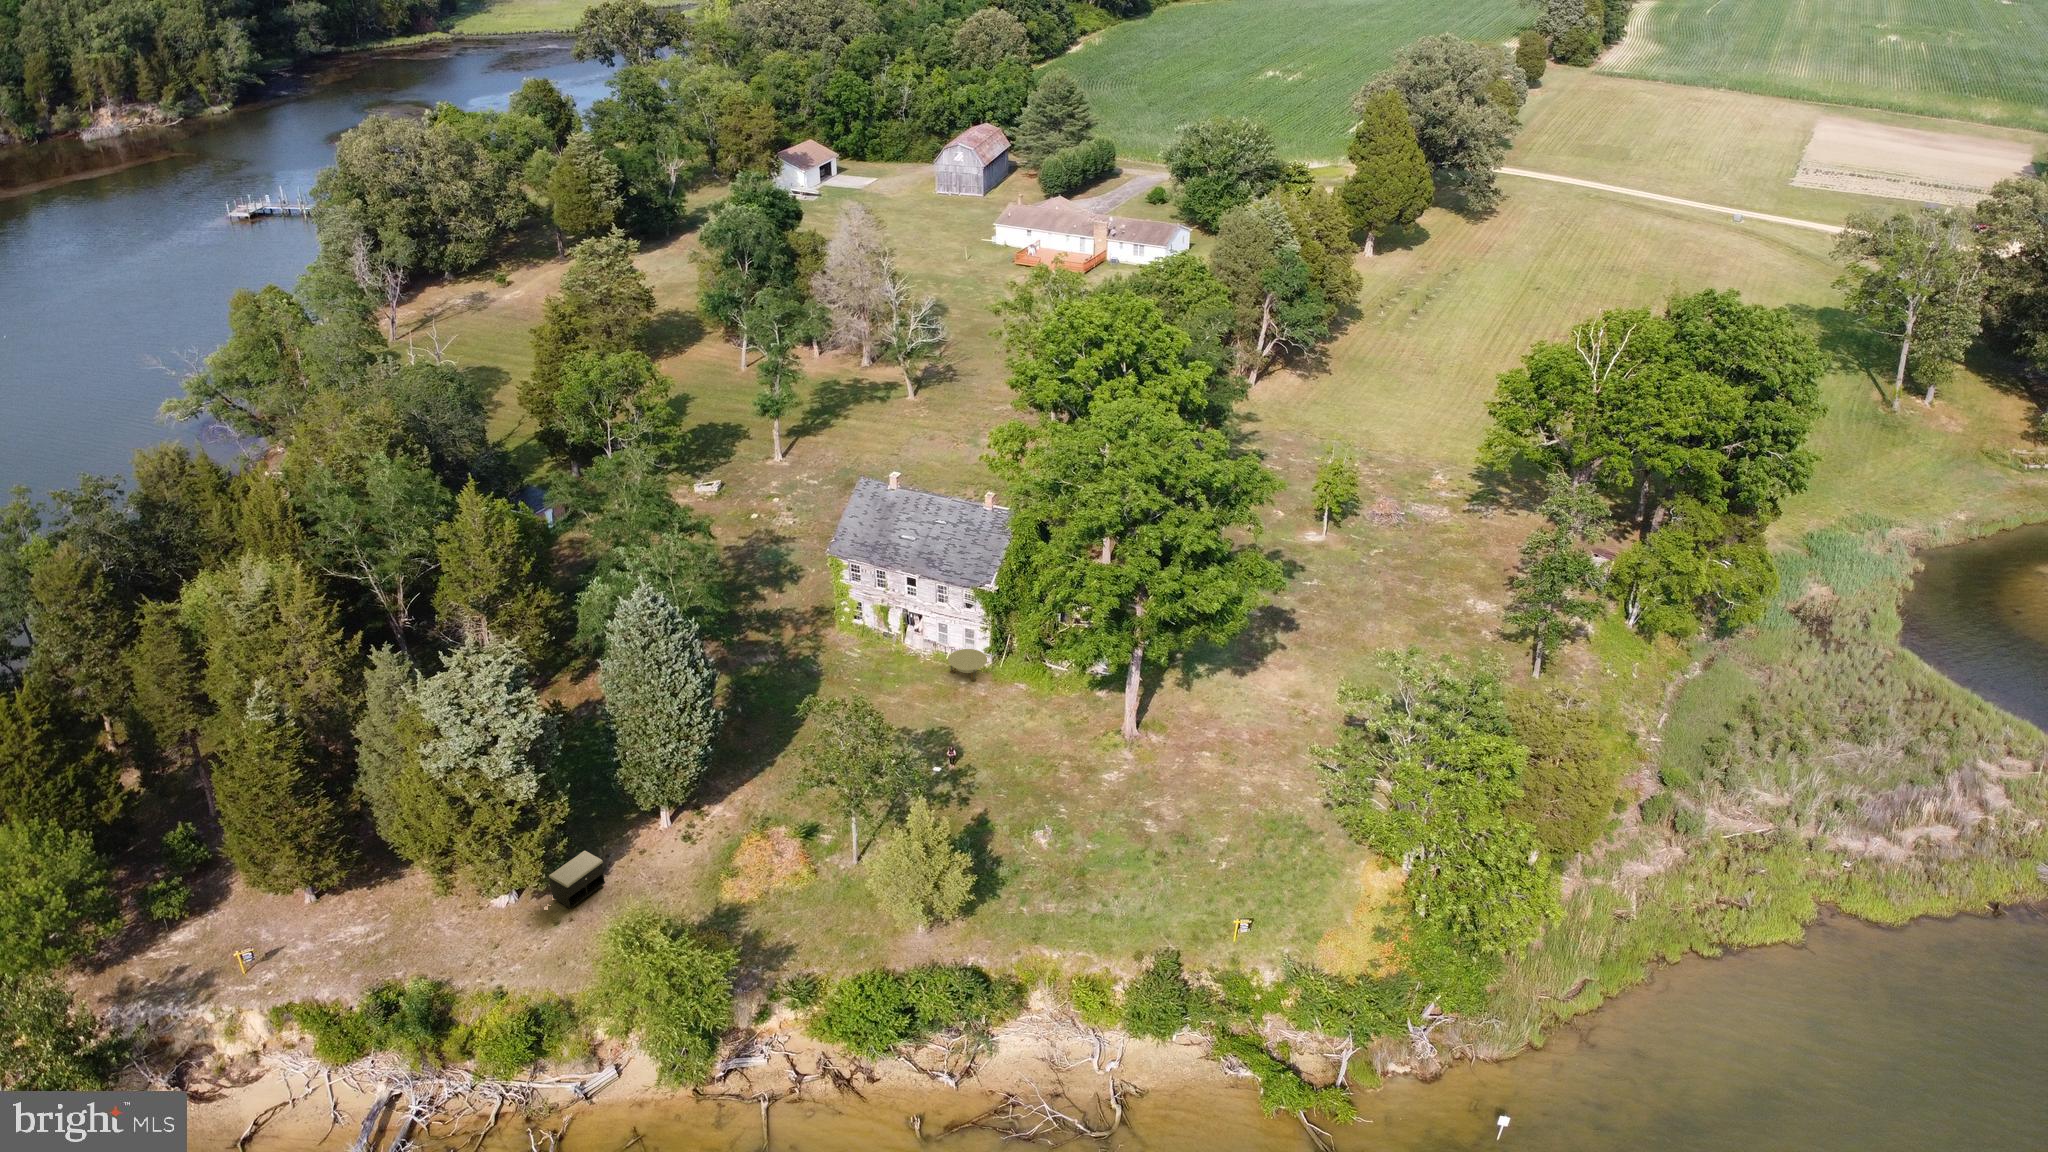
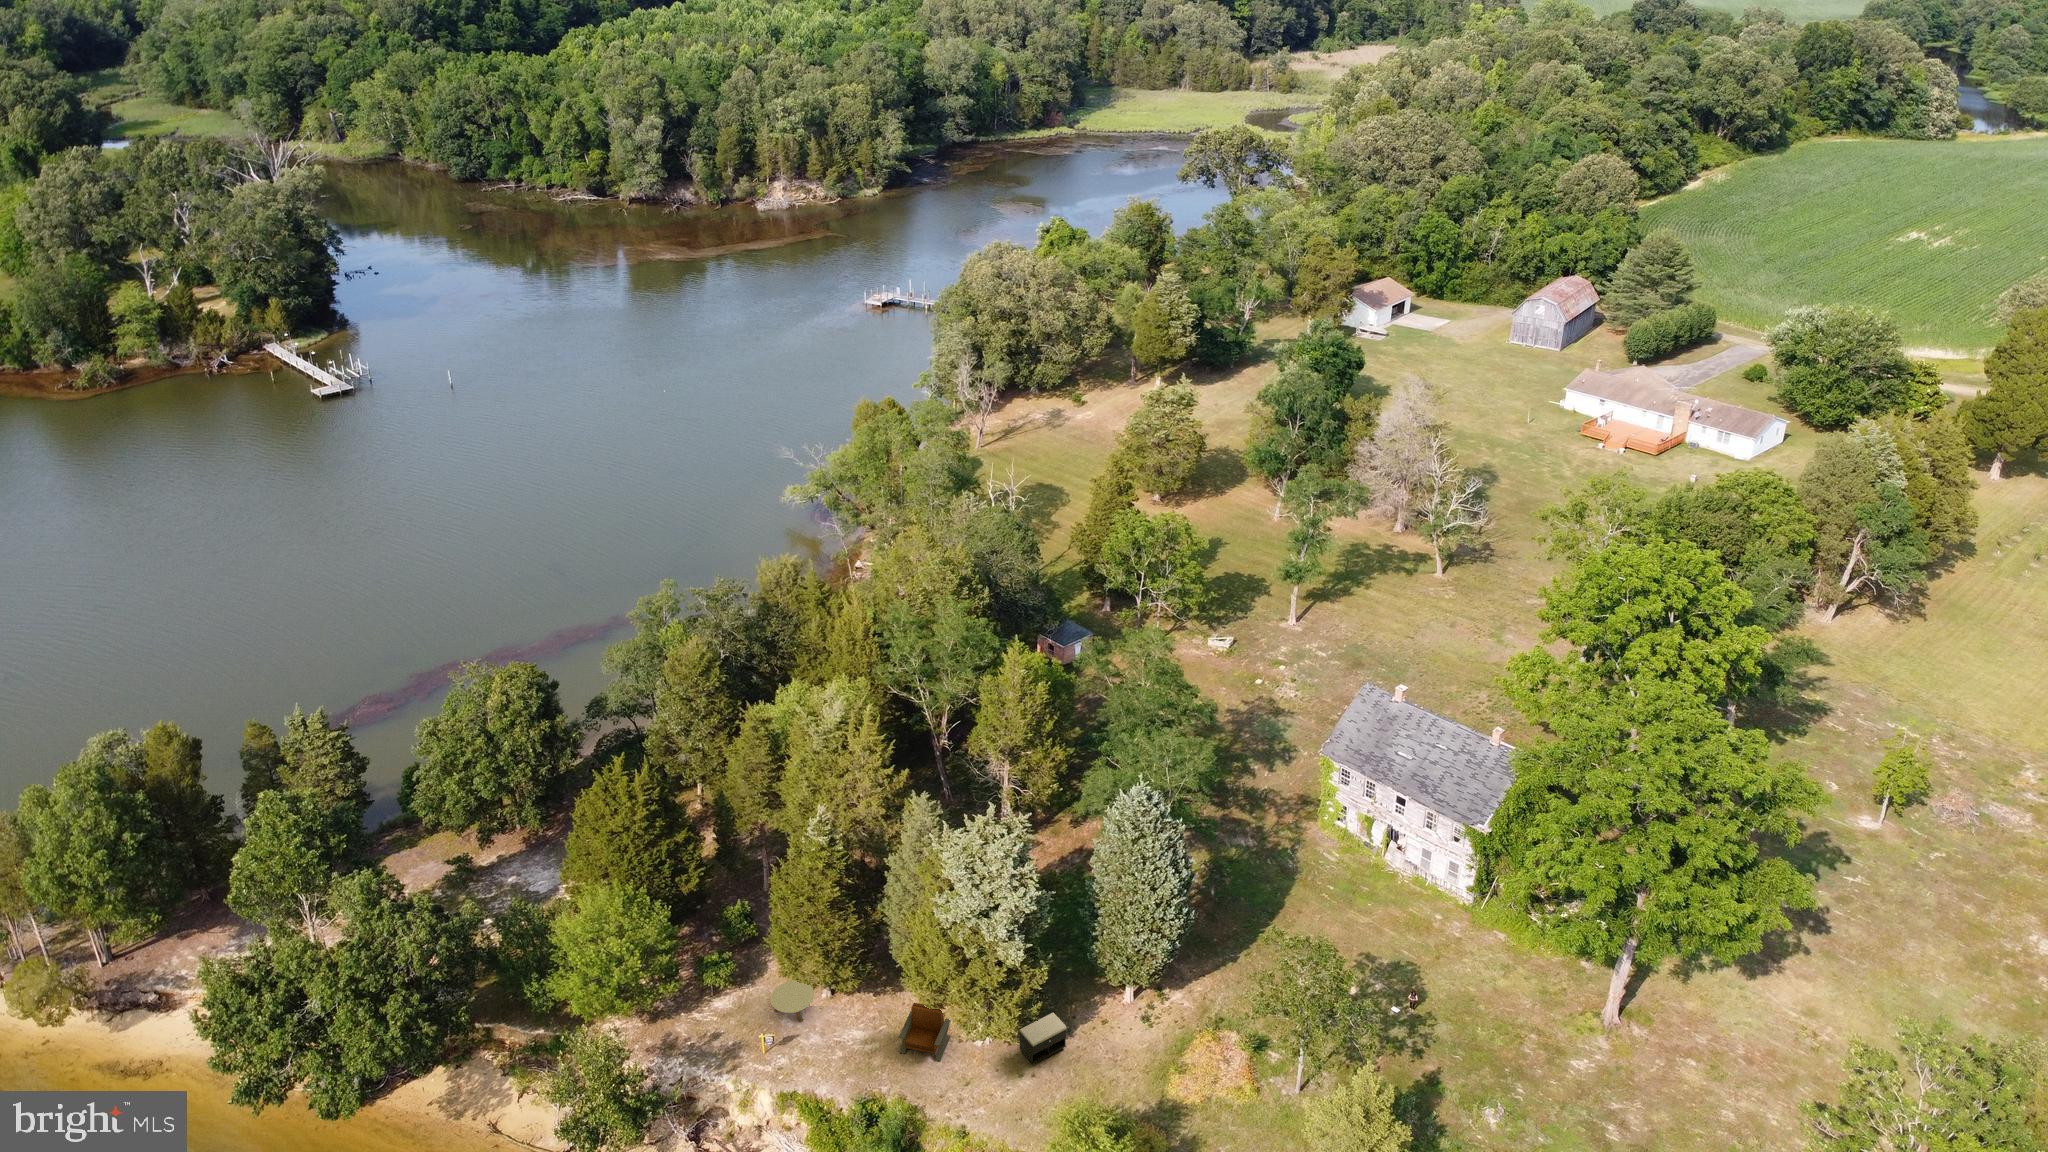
round table: present [948,649,987,682] -> present [770,981,814,1022]
lounge chair: none [405,876,469,938] -> present [899,1003,951,1062]

